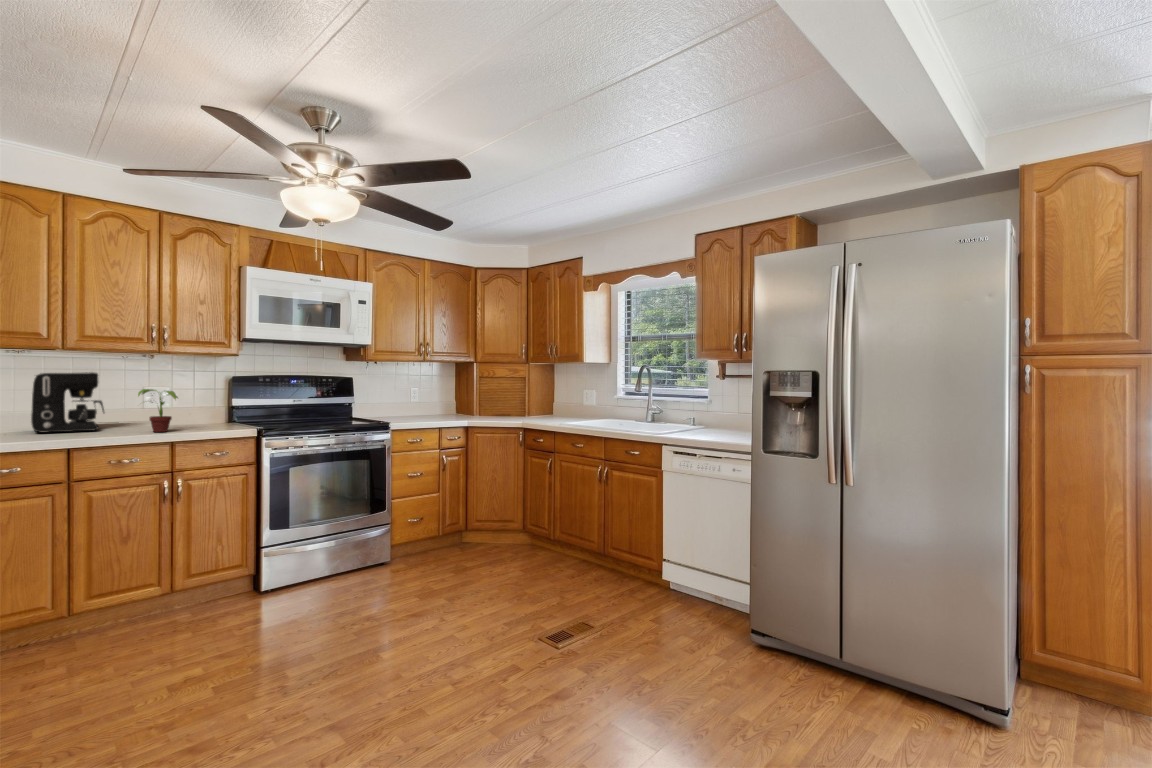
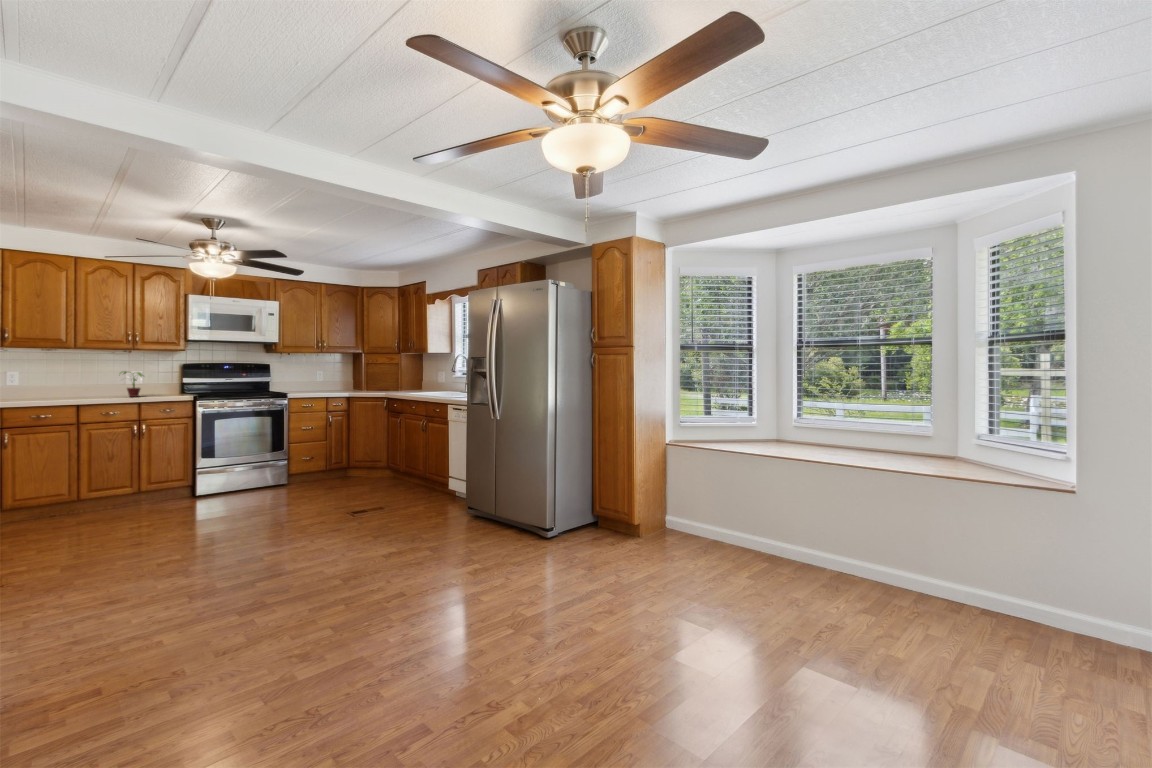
coffee maker: present [31,372,104,433] -> none [58,361,101,396]

